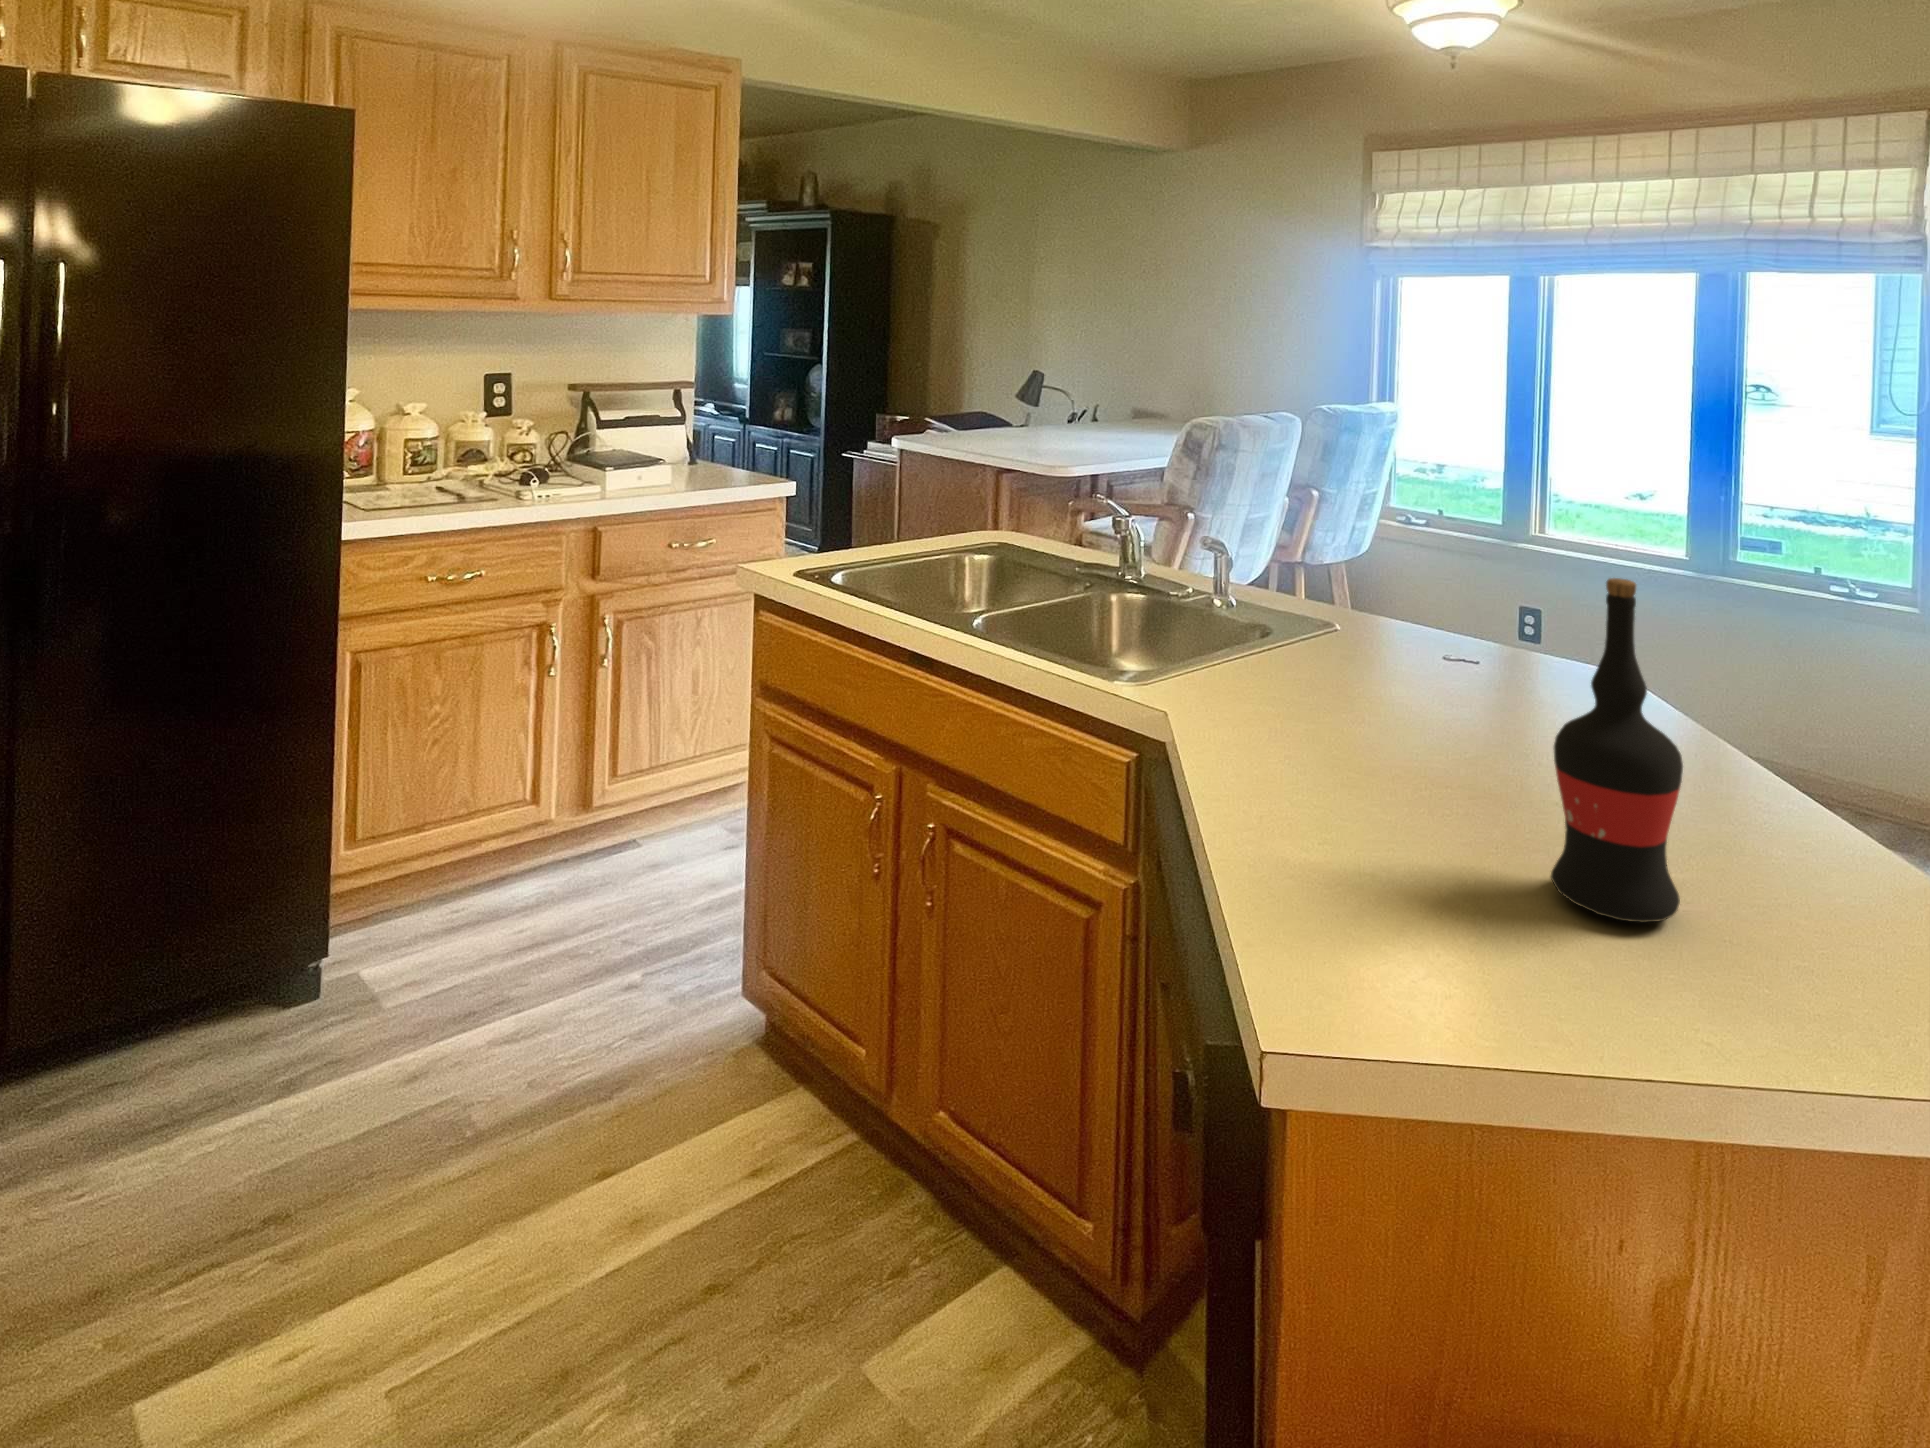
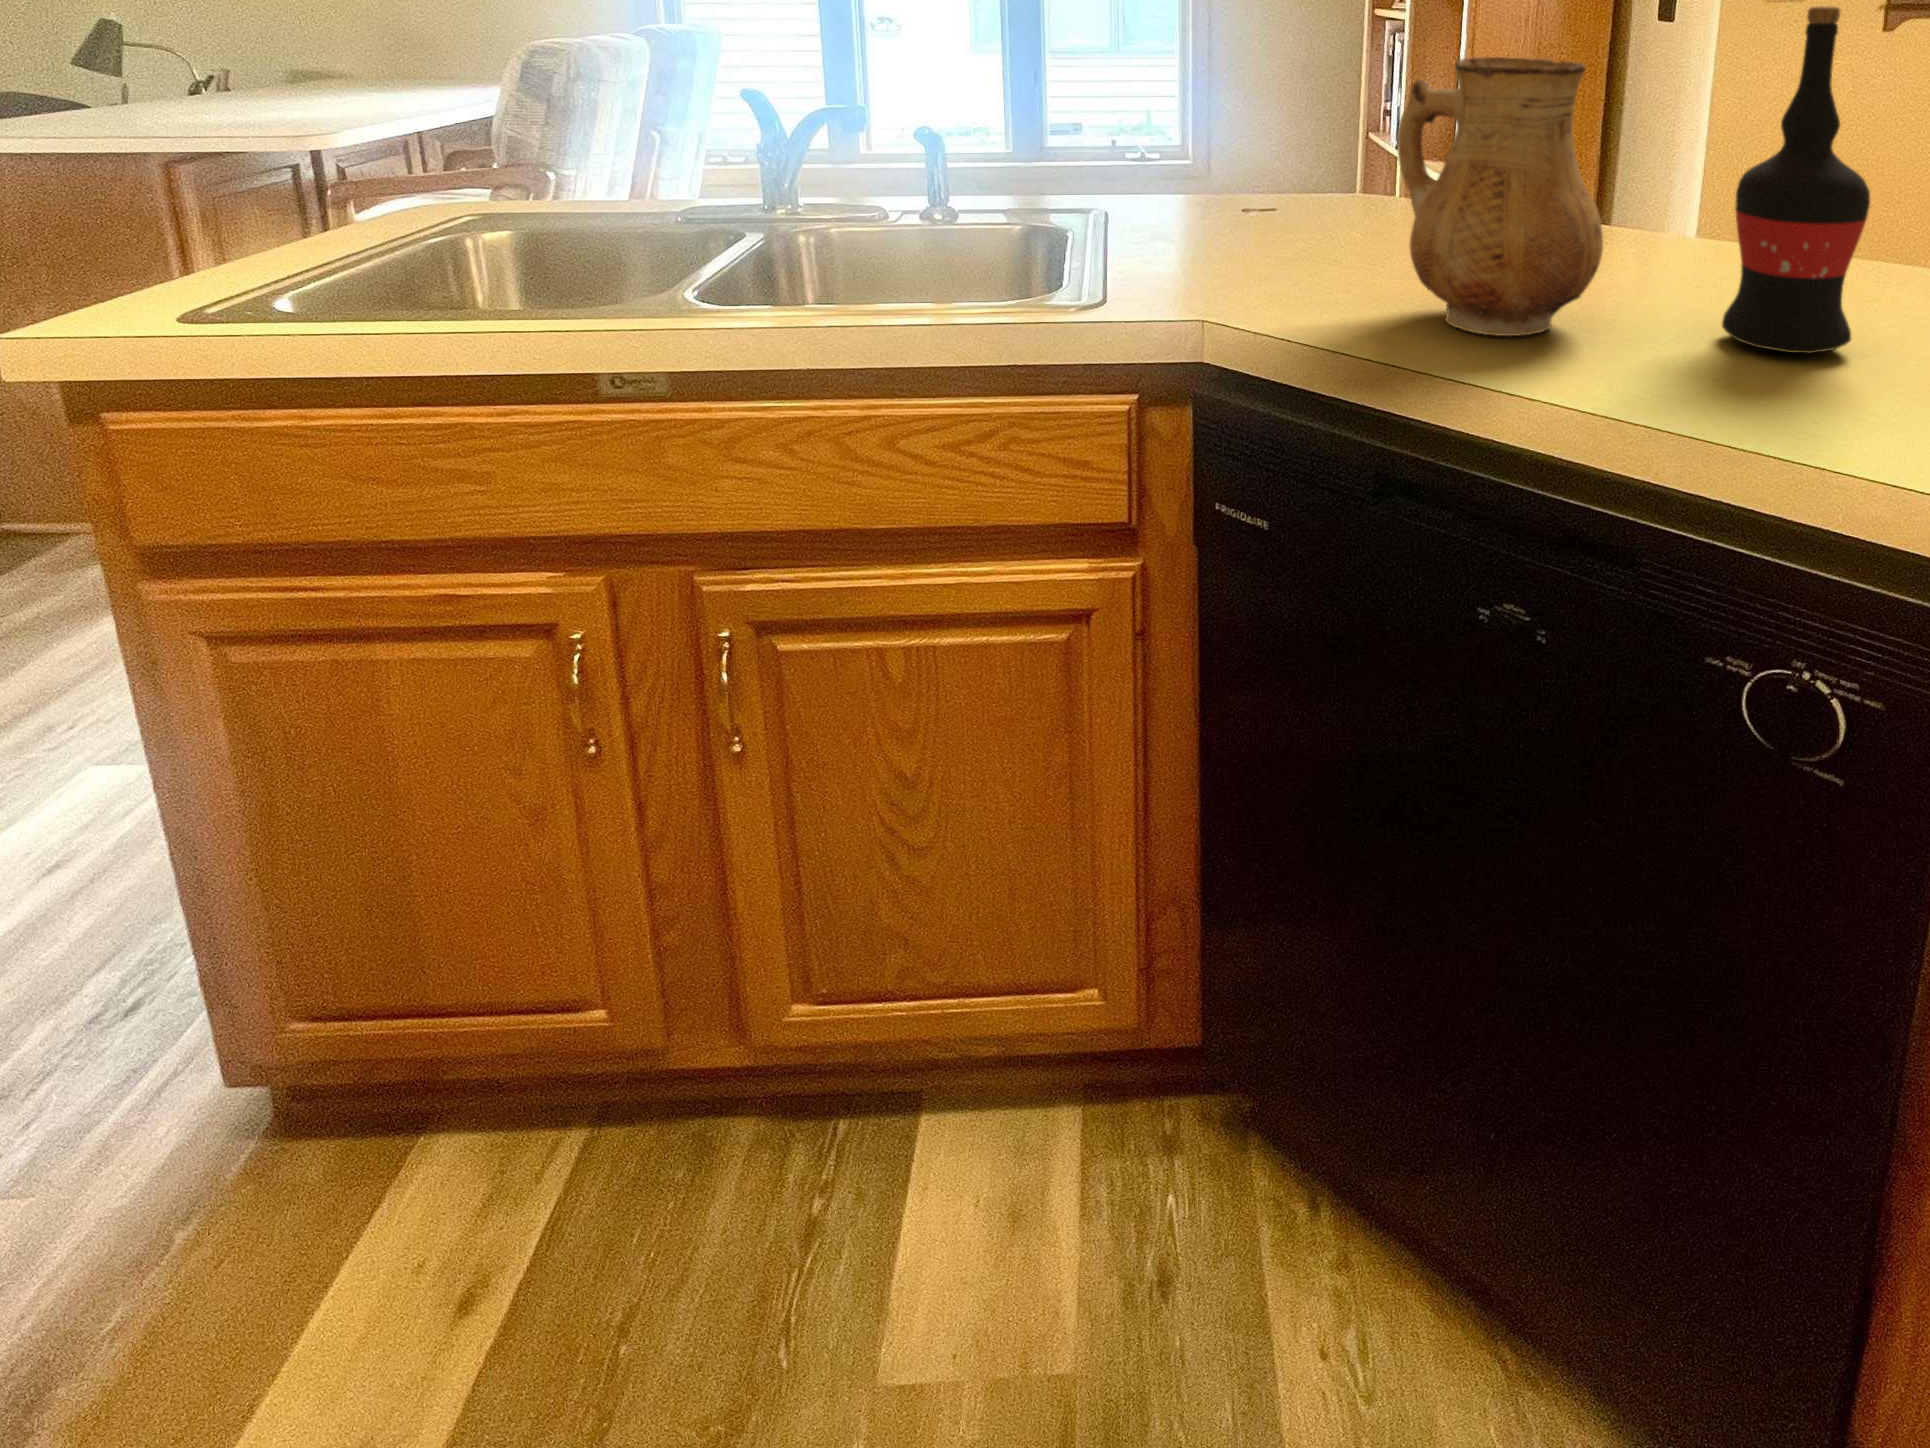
ceramic pitcher: none [1337,564,1506,815] -> present [1397,57,1603,336]

